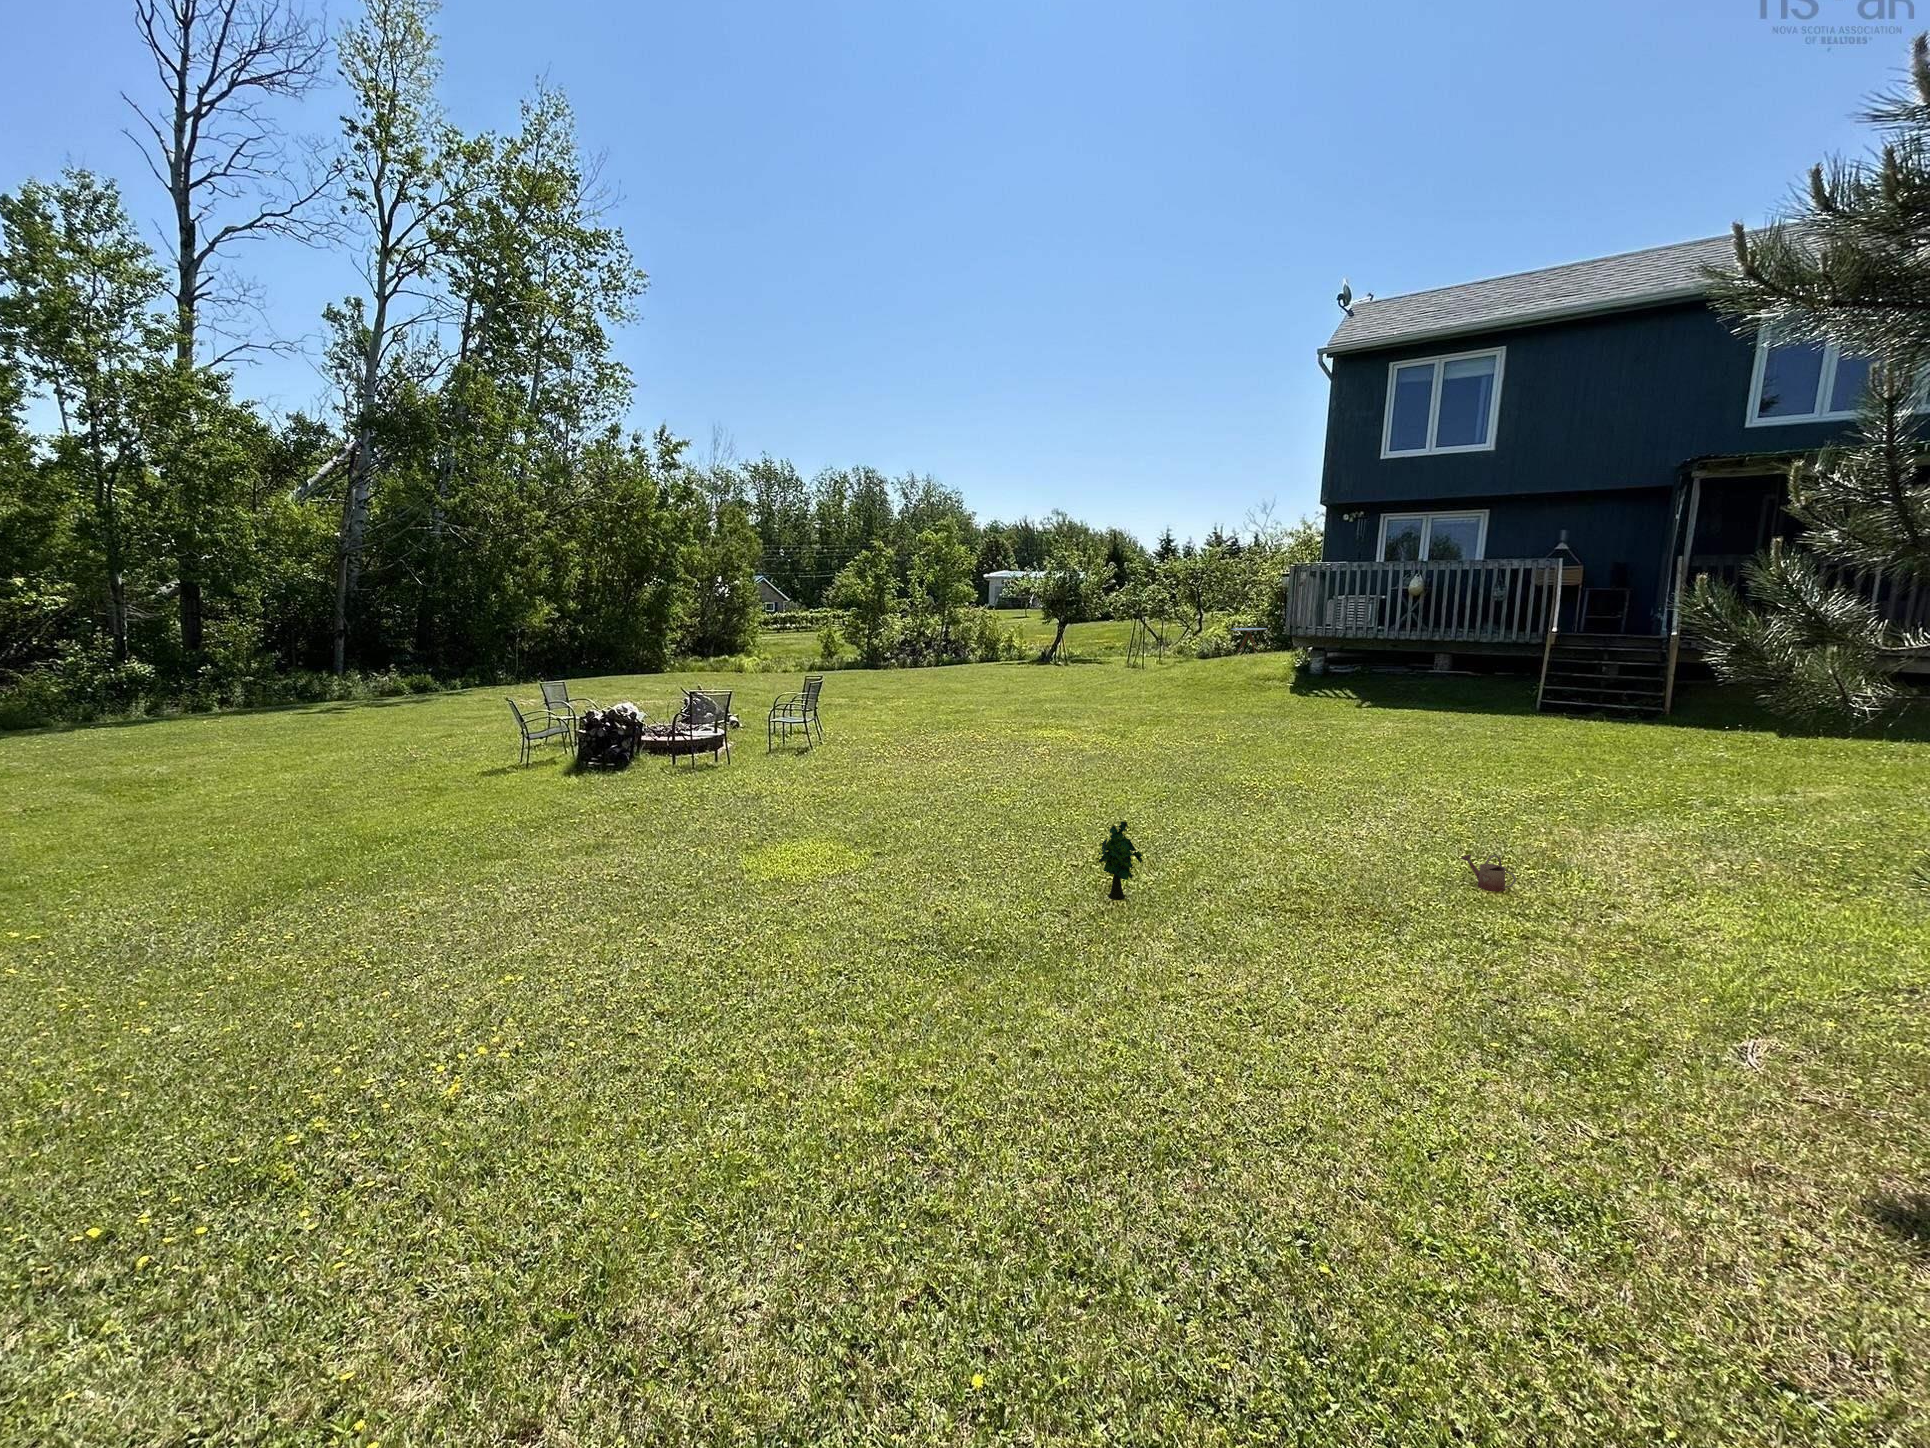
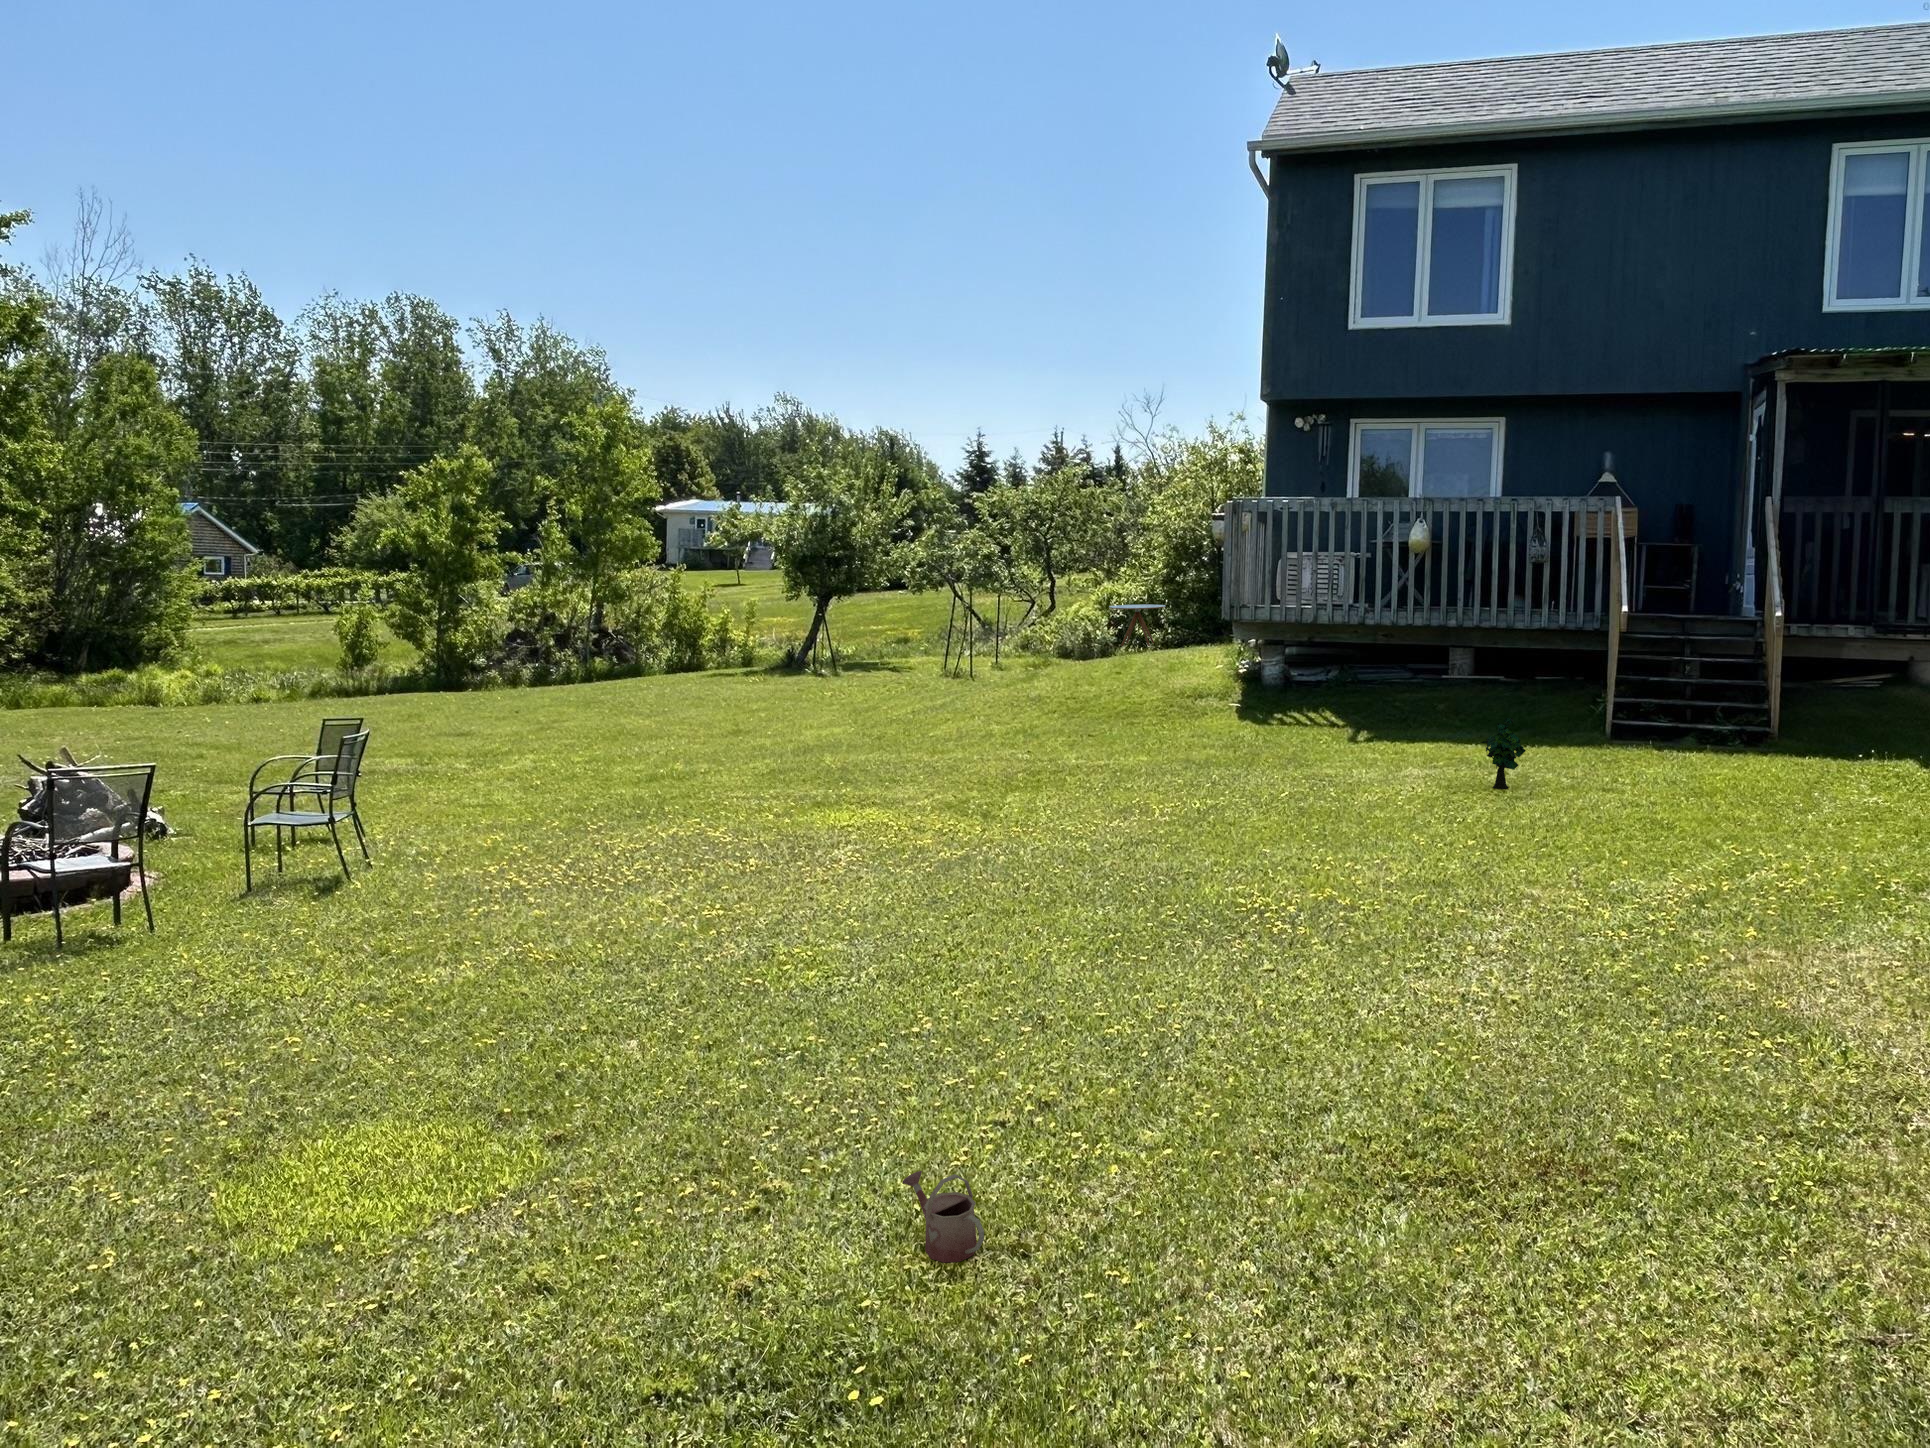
decorative plant: present [1098,821,1142,900] -> present [1481,718,1526,789]
watering can: present [1461,854,1516,891] -> present [902,1171,984,1263]

